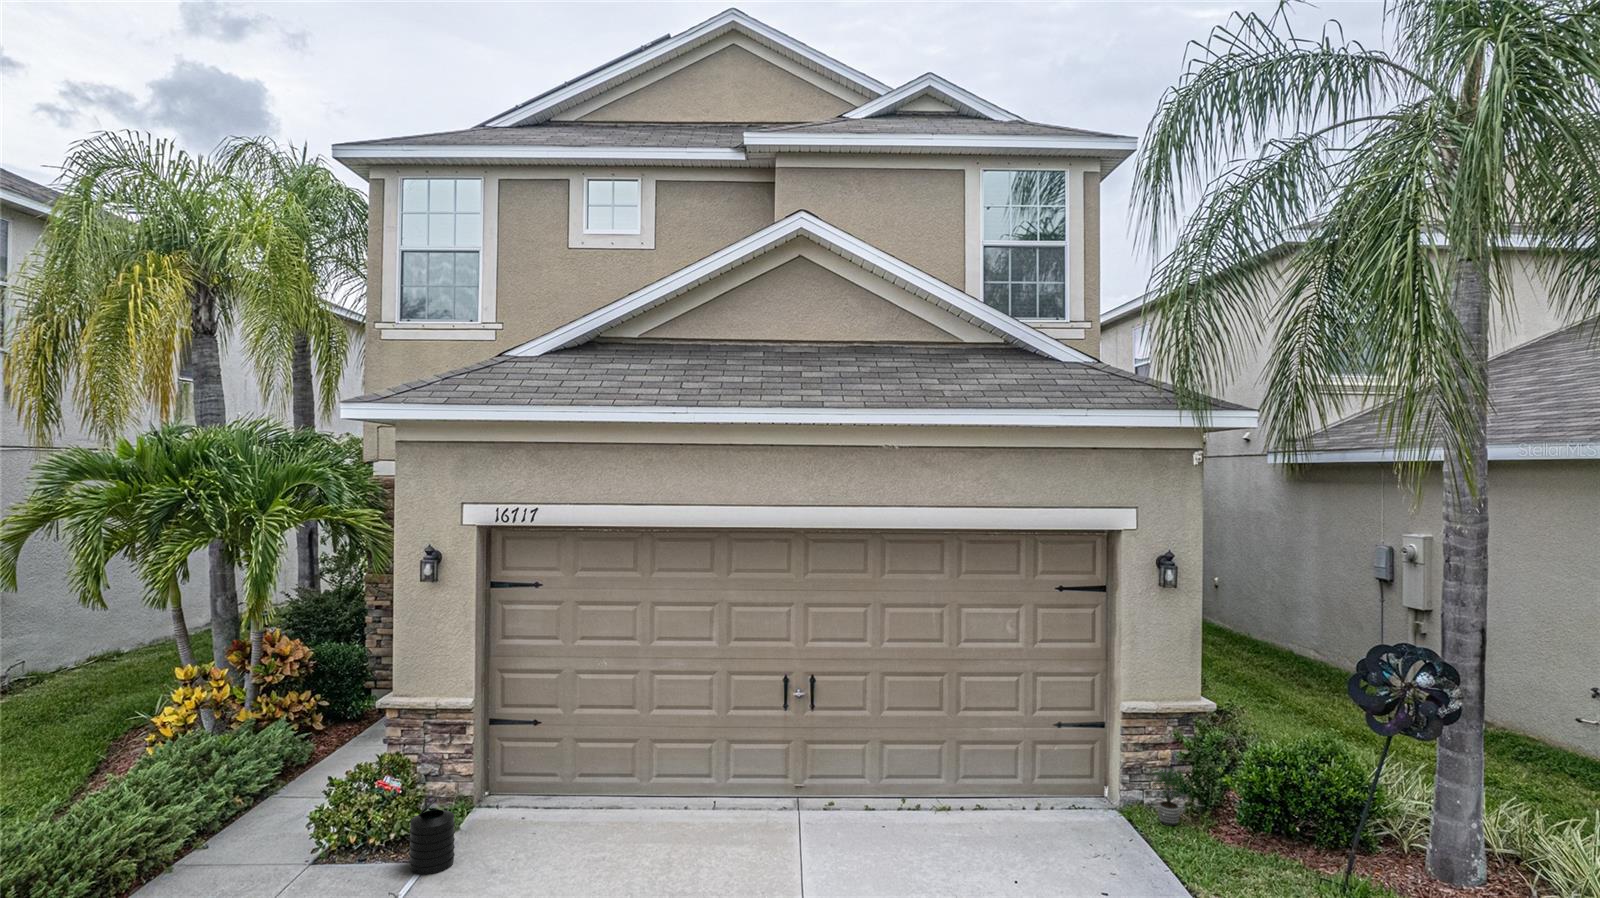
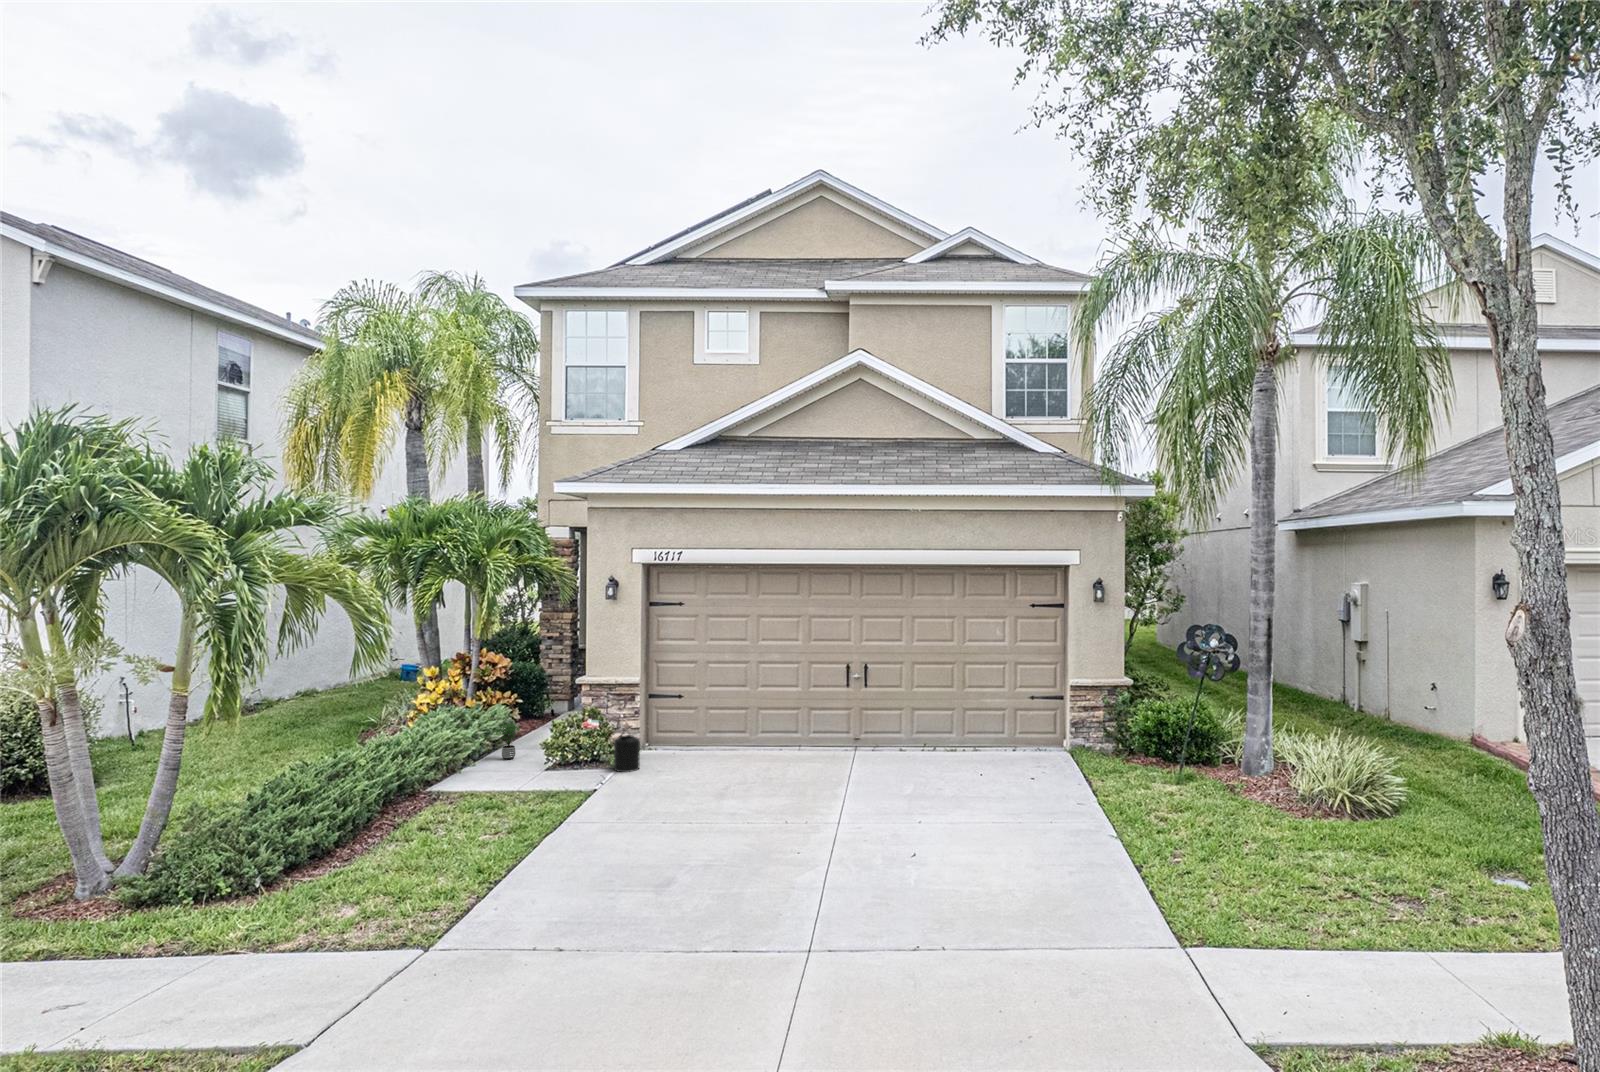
potted plant: present [1149,769,1184,826] -> present [496,724,519,760]

